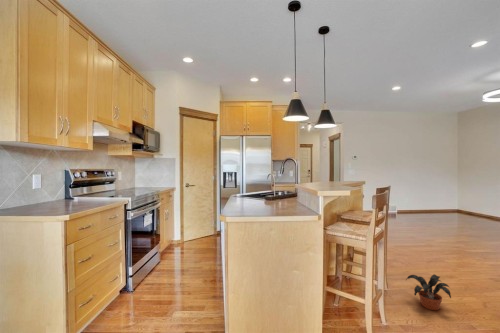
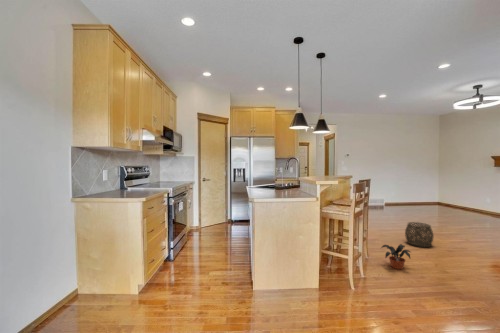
woven basket: none [431,239,471,273] -> present [405,222,434,247]

